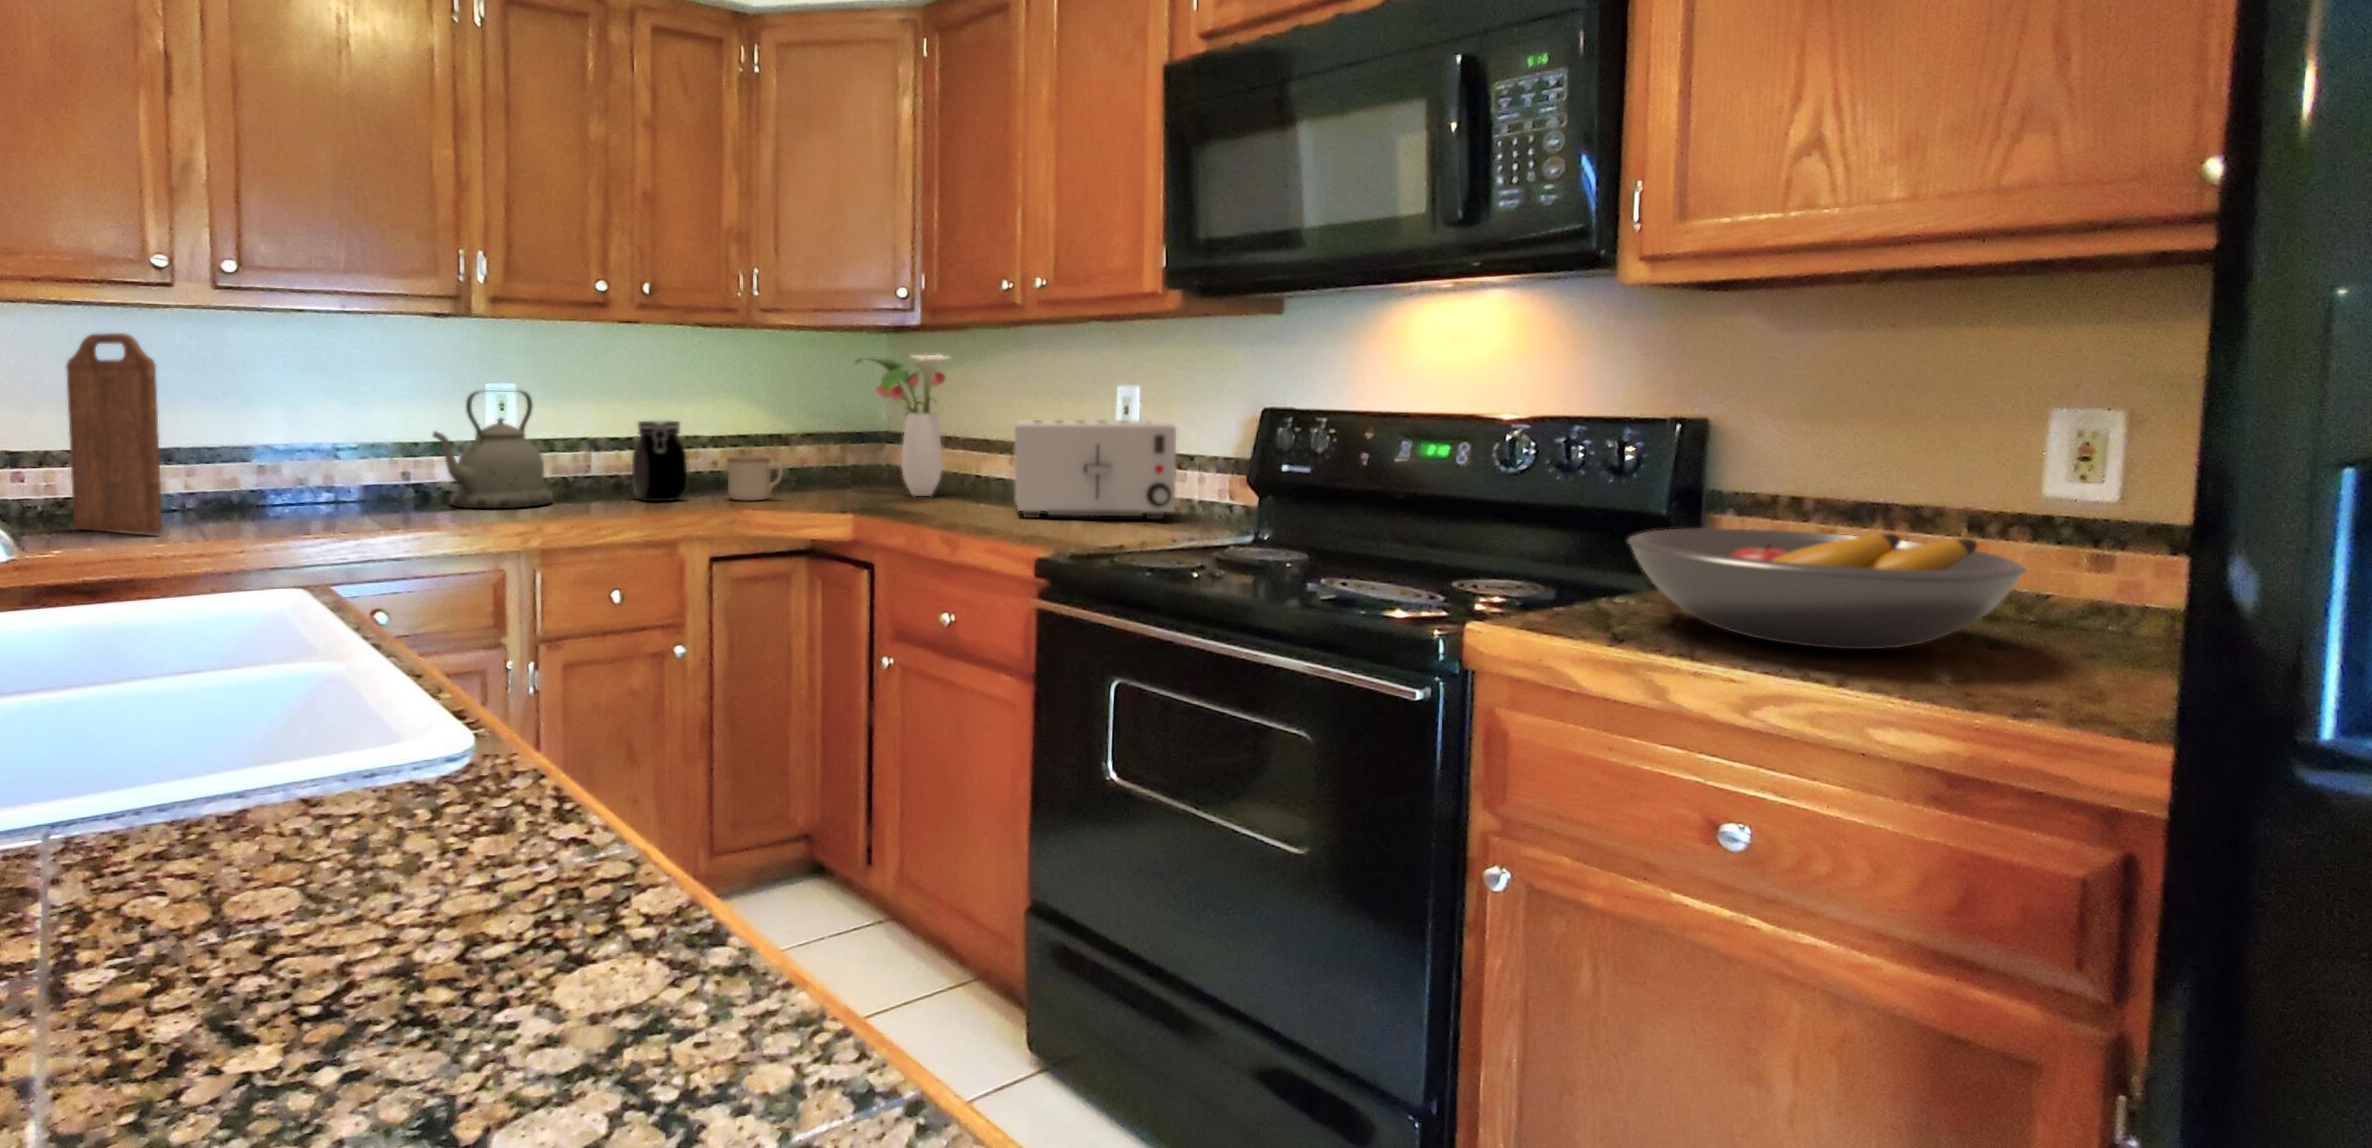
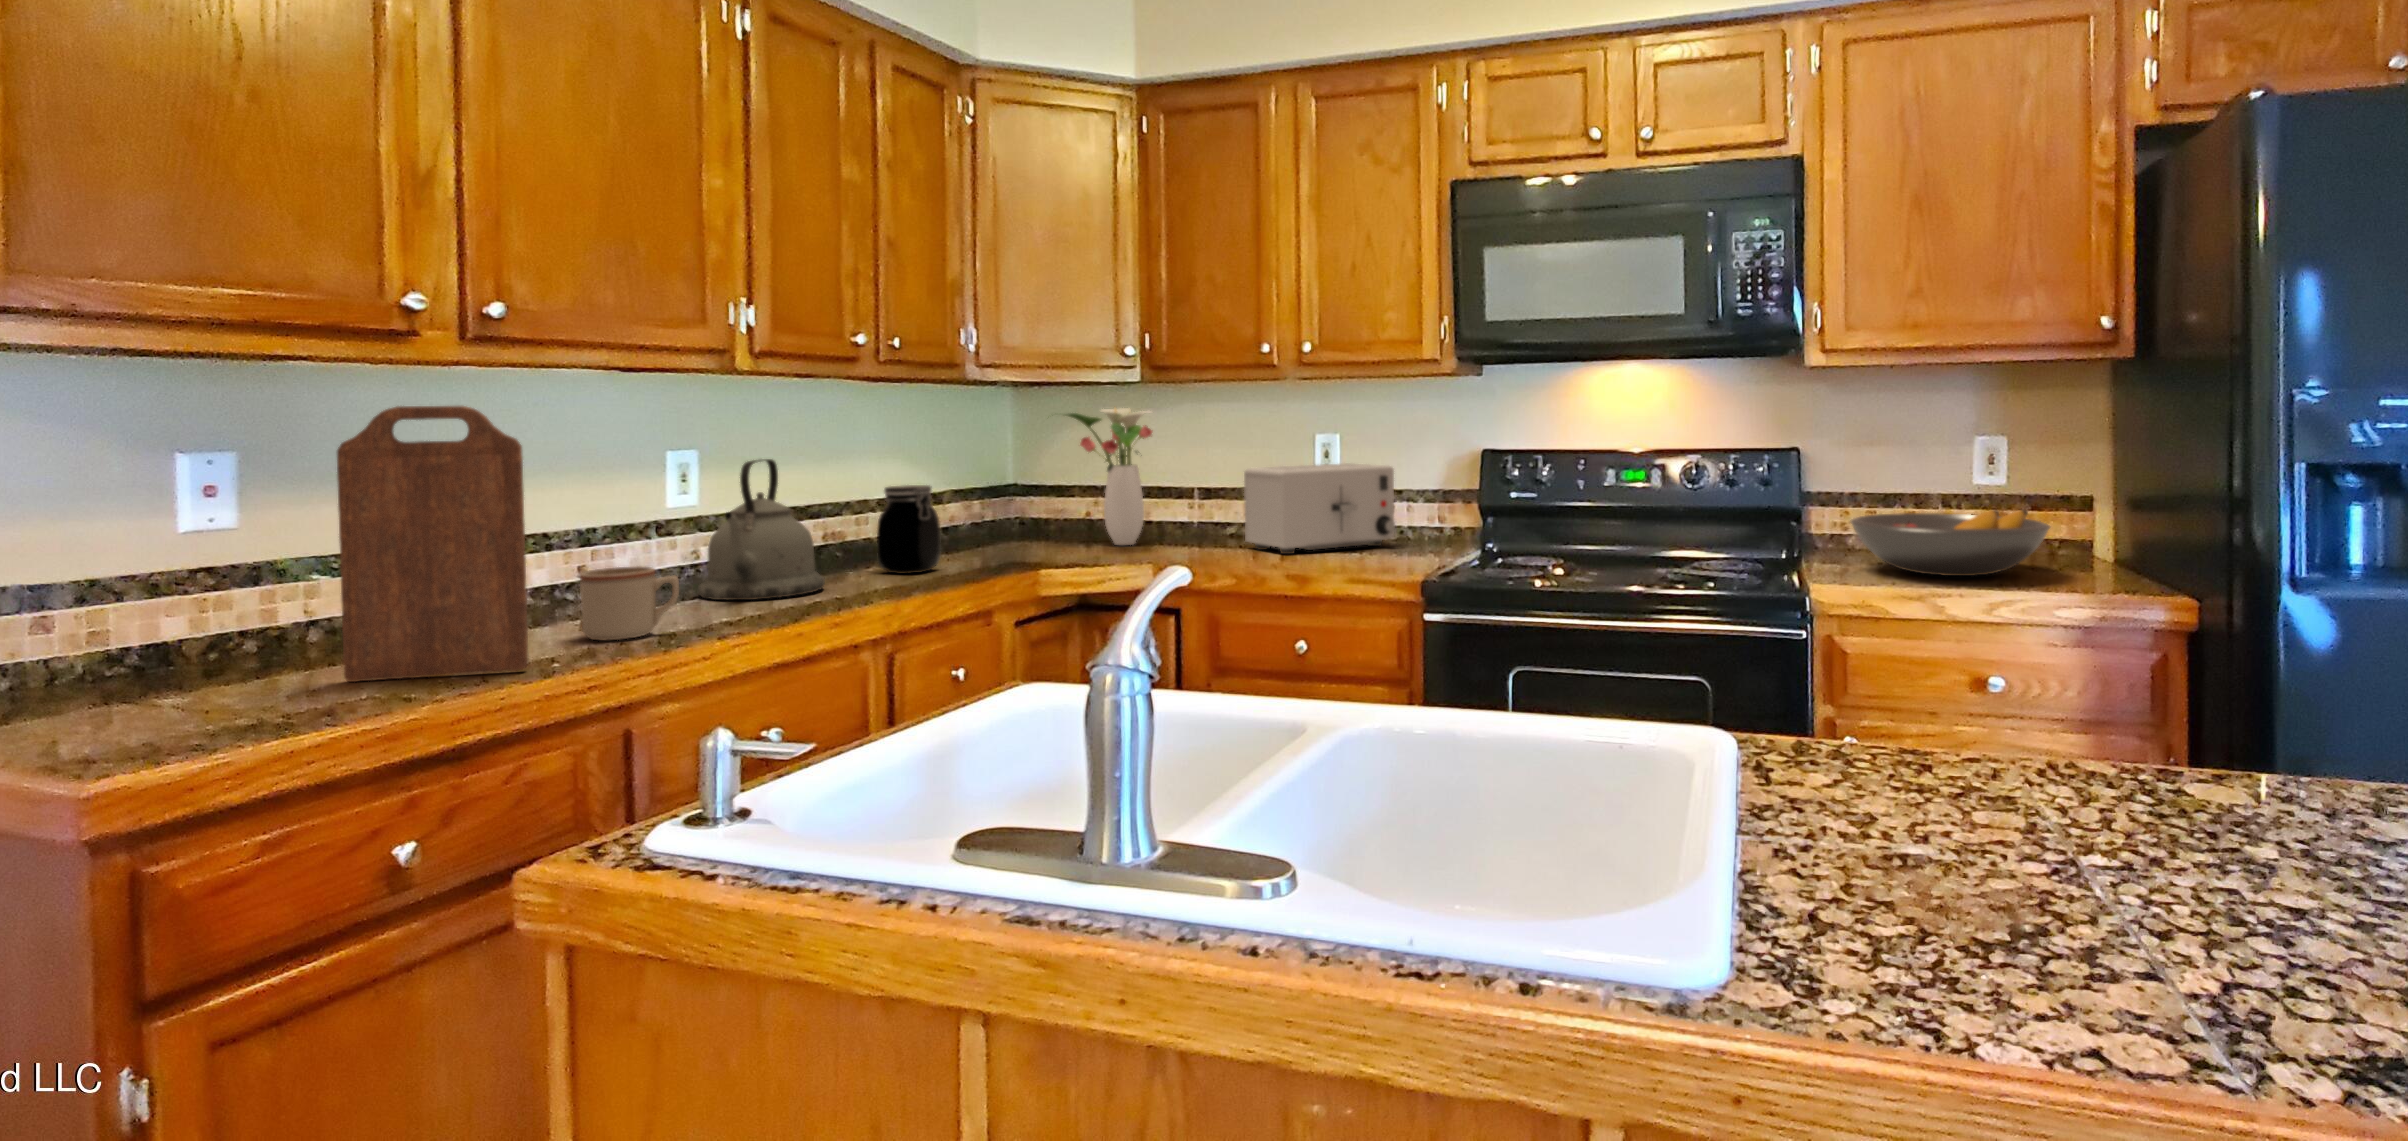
mug: present [728,455,783,501] -> present [580,566,679,640]

